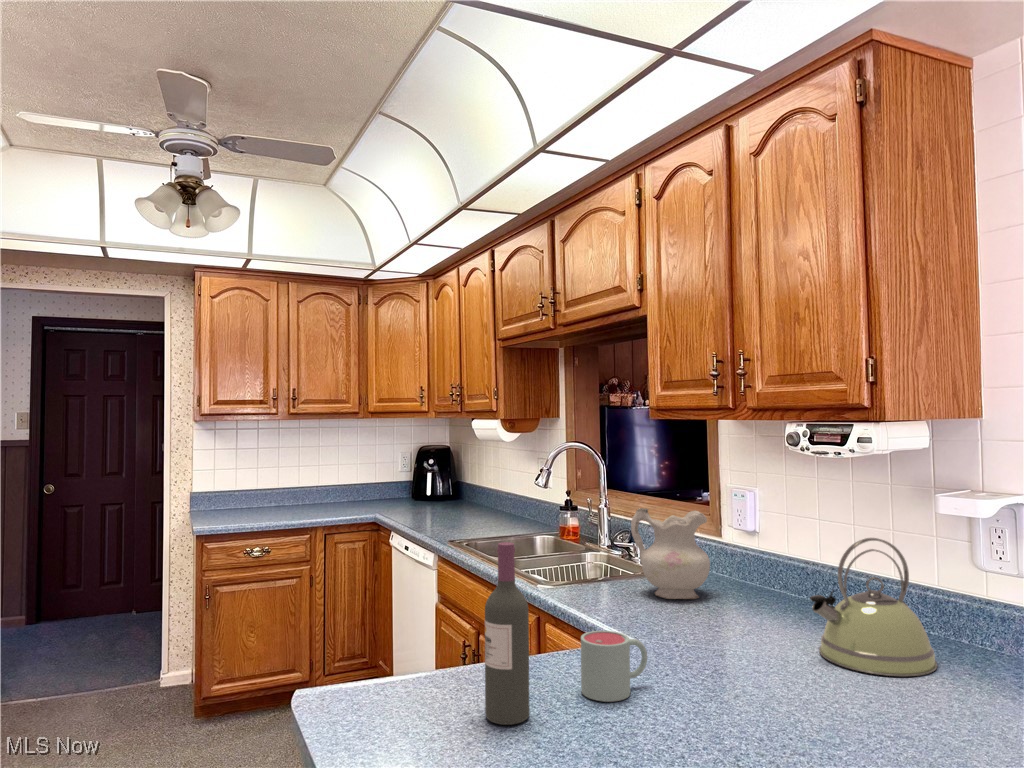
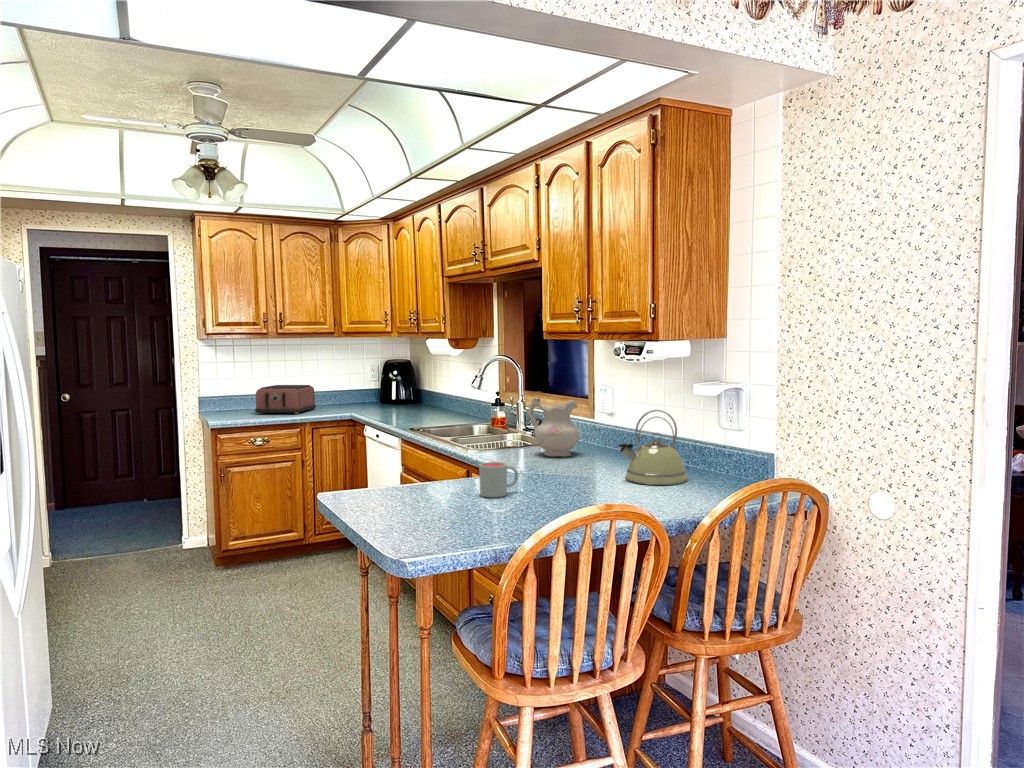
toaster: none [256,478,333,516] -> present [255,385,316,414]
wine bottle: present [485,542,530,725] -> none [423,410,448,506]

